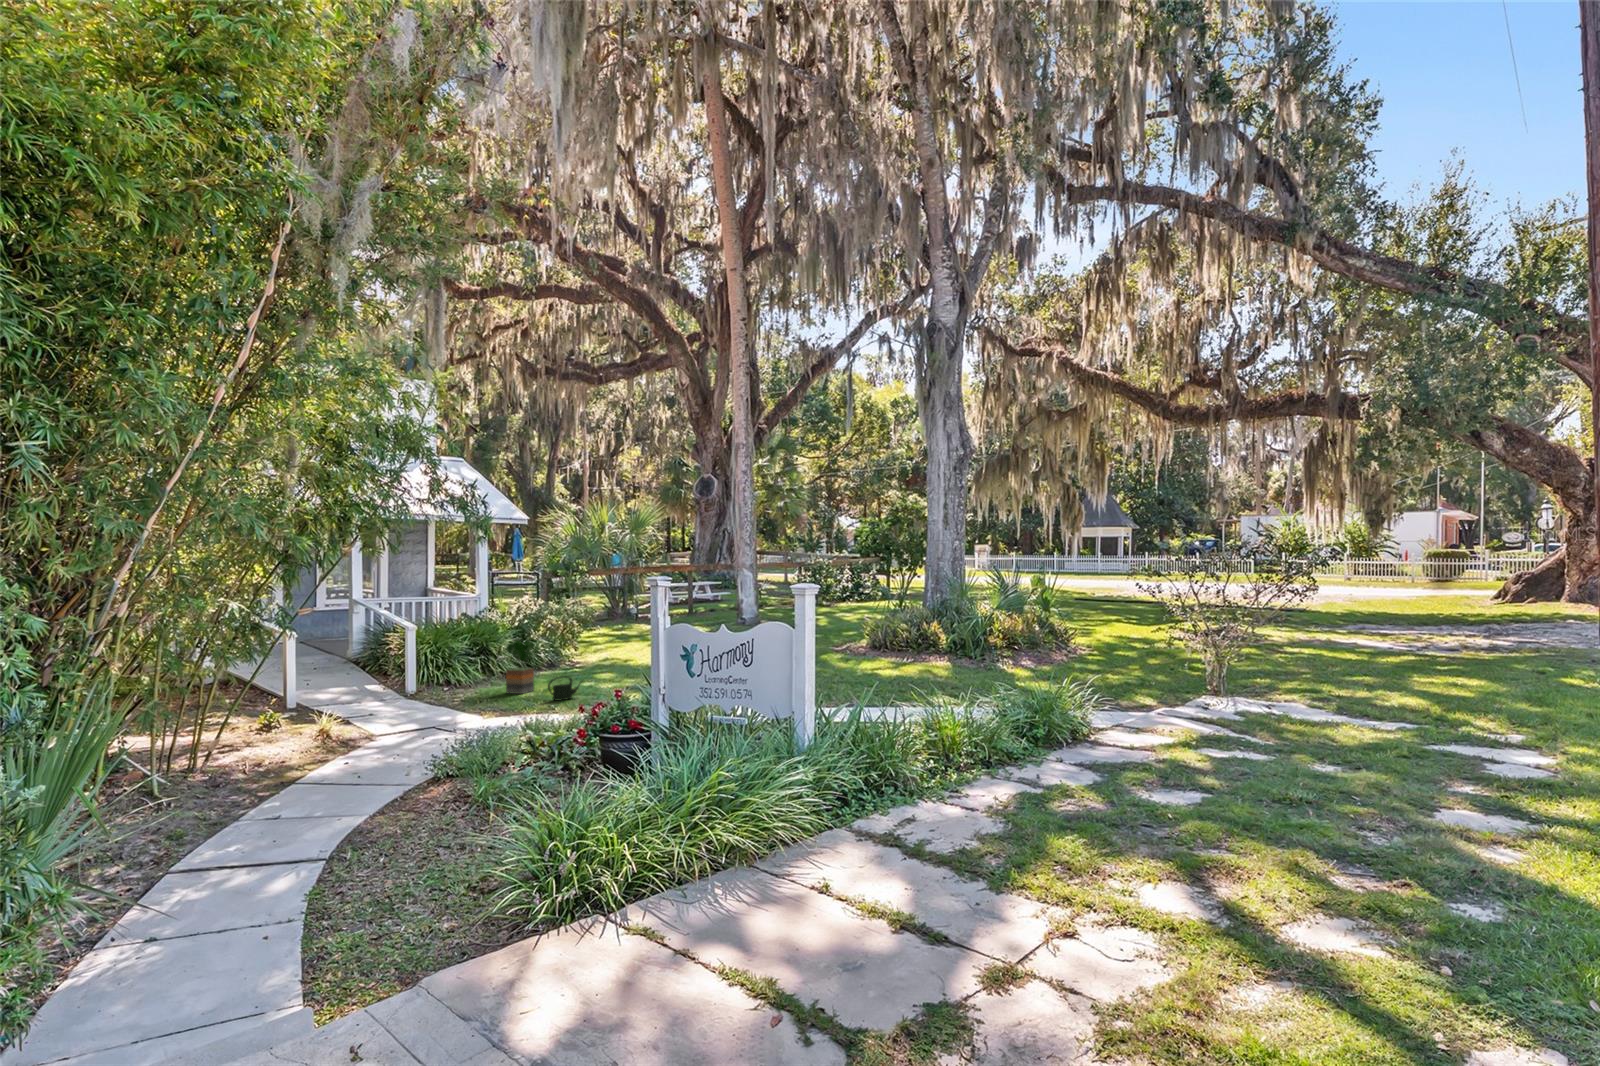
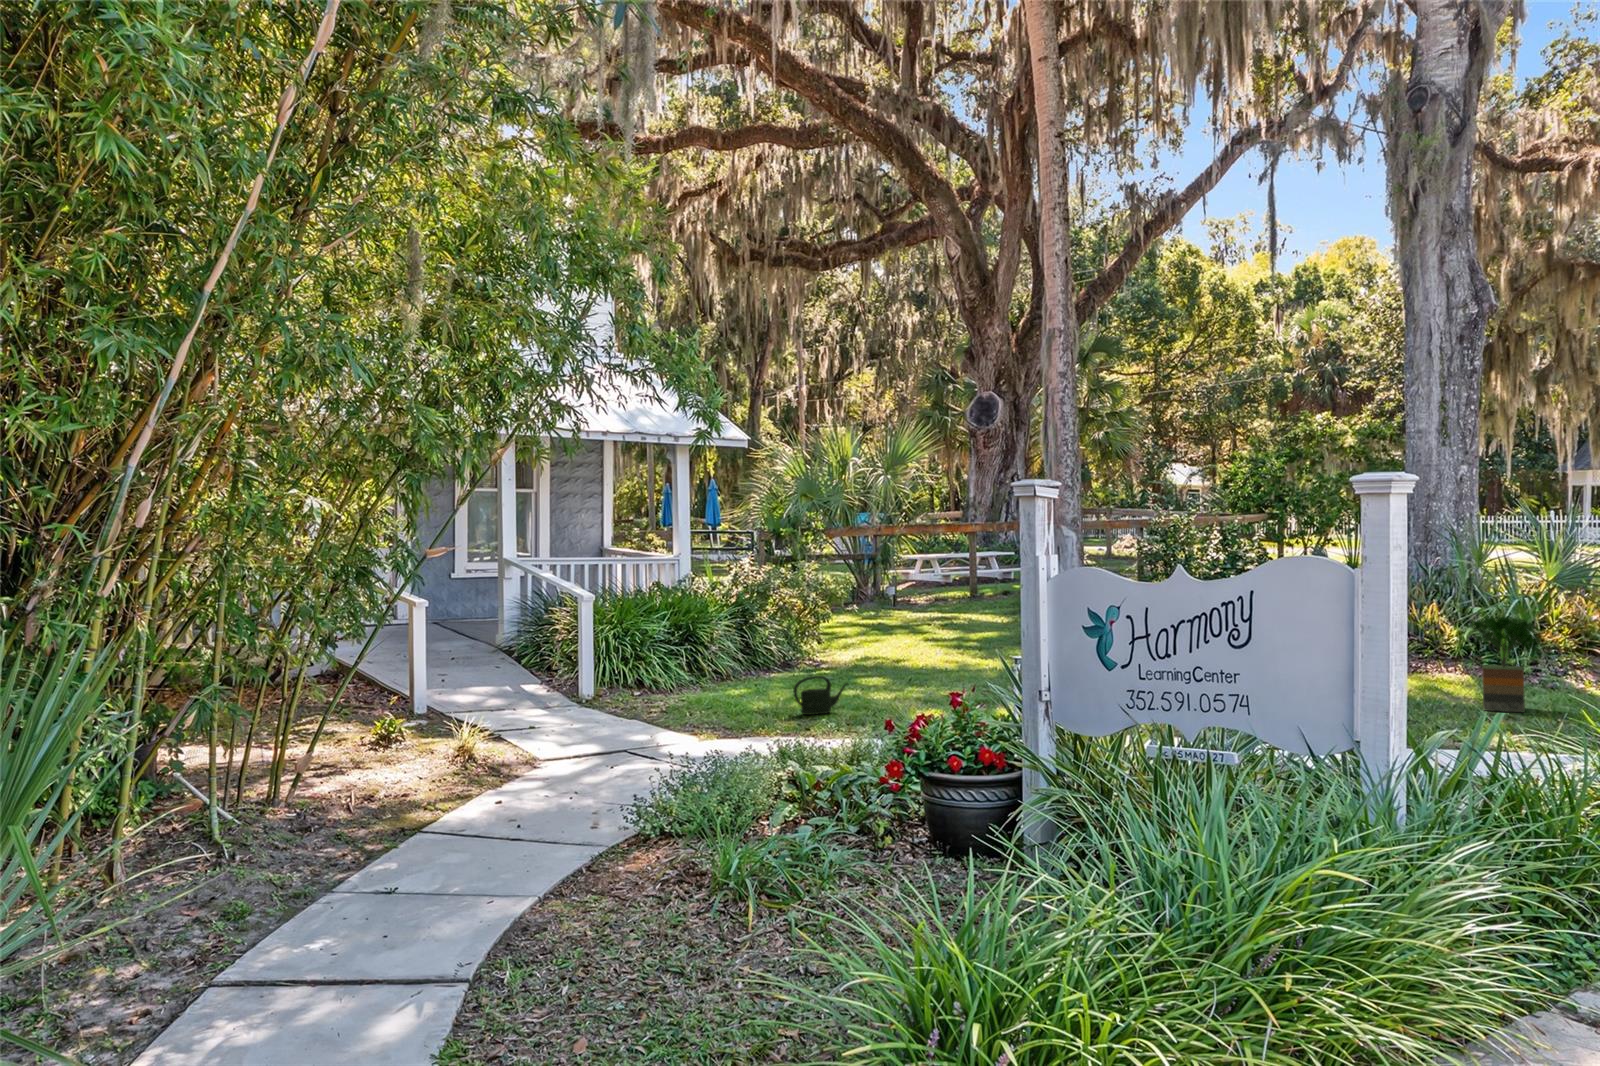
potted tree: present [506,641,538,694] -> present [1469,616,1541,712]

